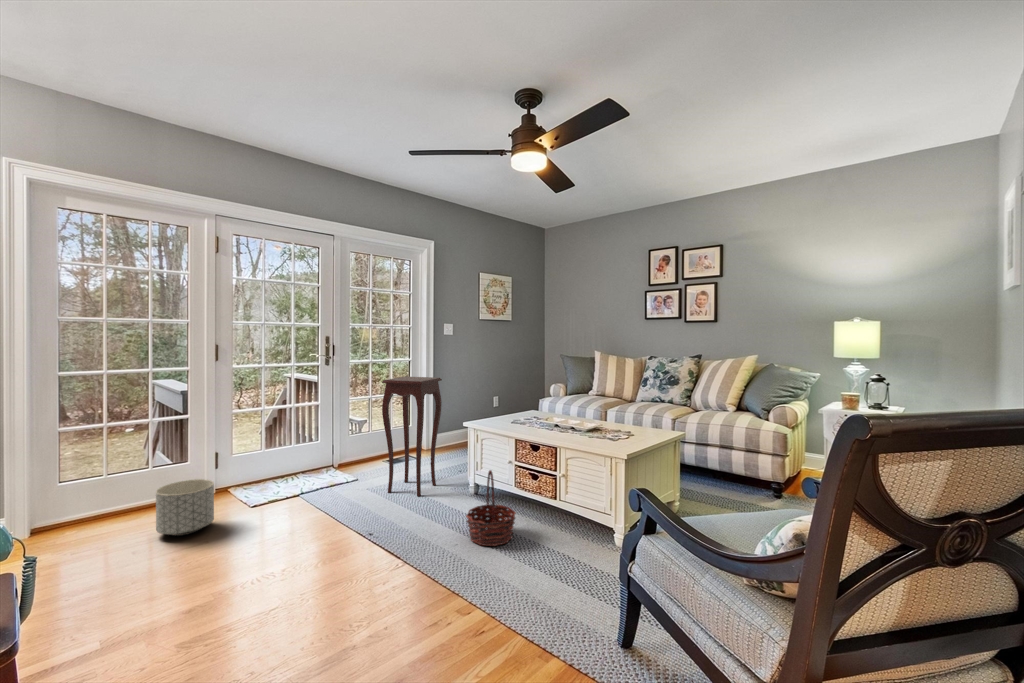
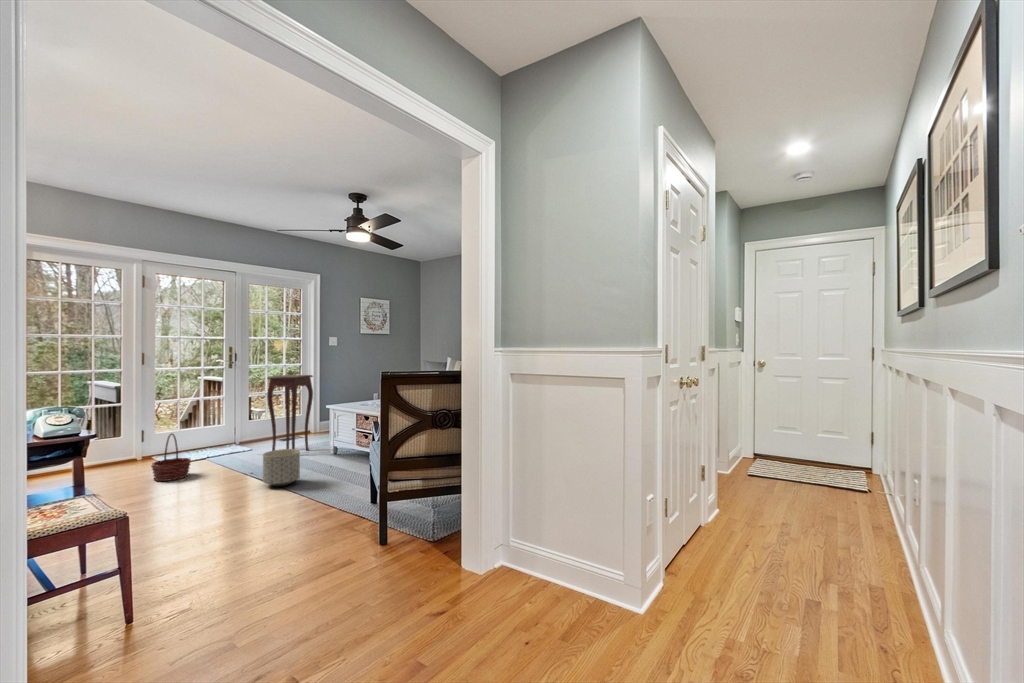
basket: present [466,470,516,546] -> present [151,434,191,481]
planter: present [156,479,214,536] -> present [263,449,300,486]

